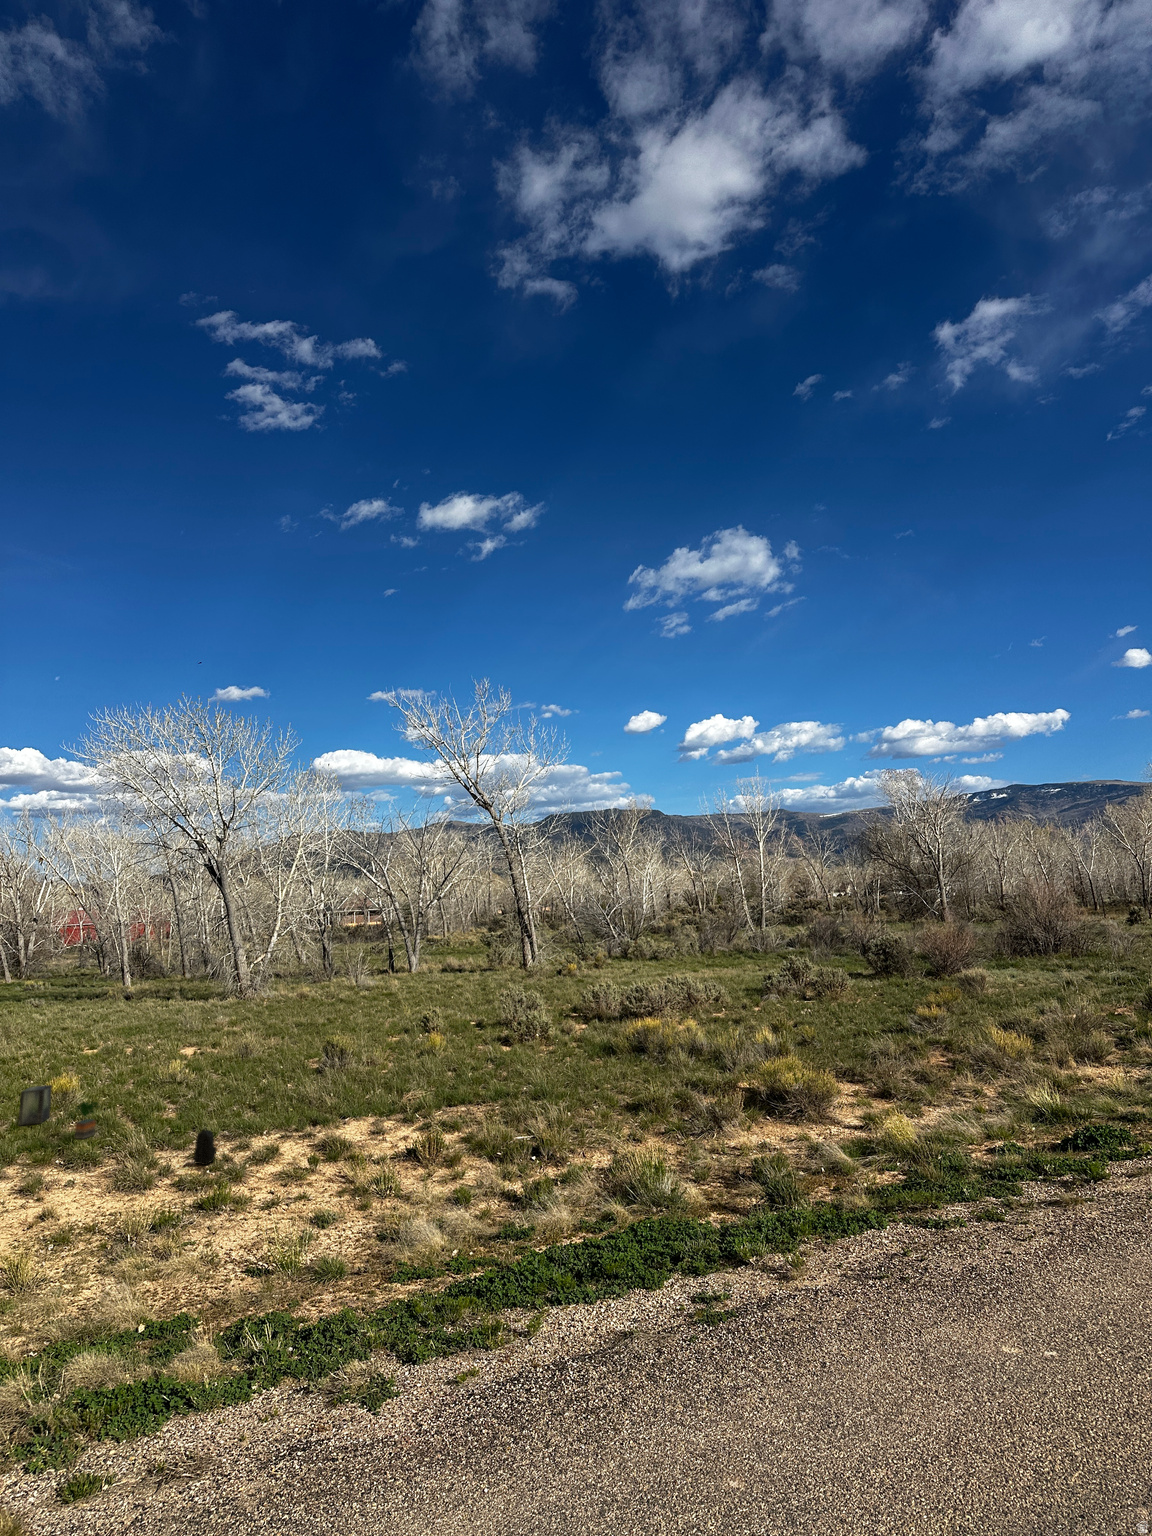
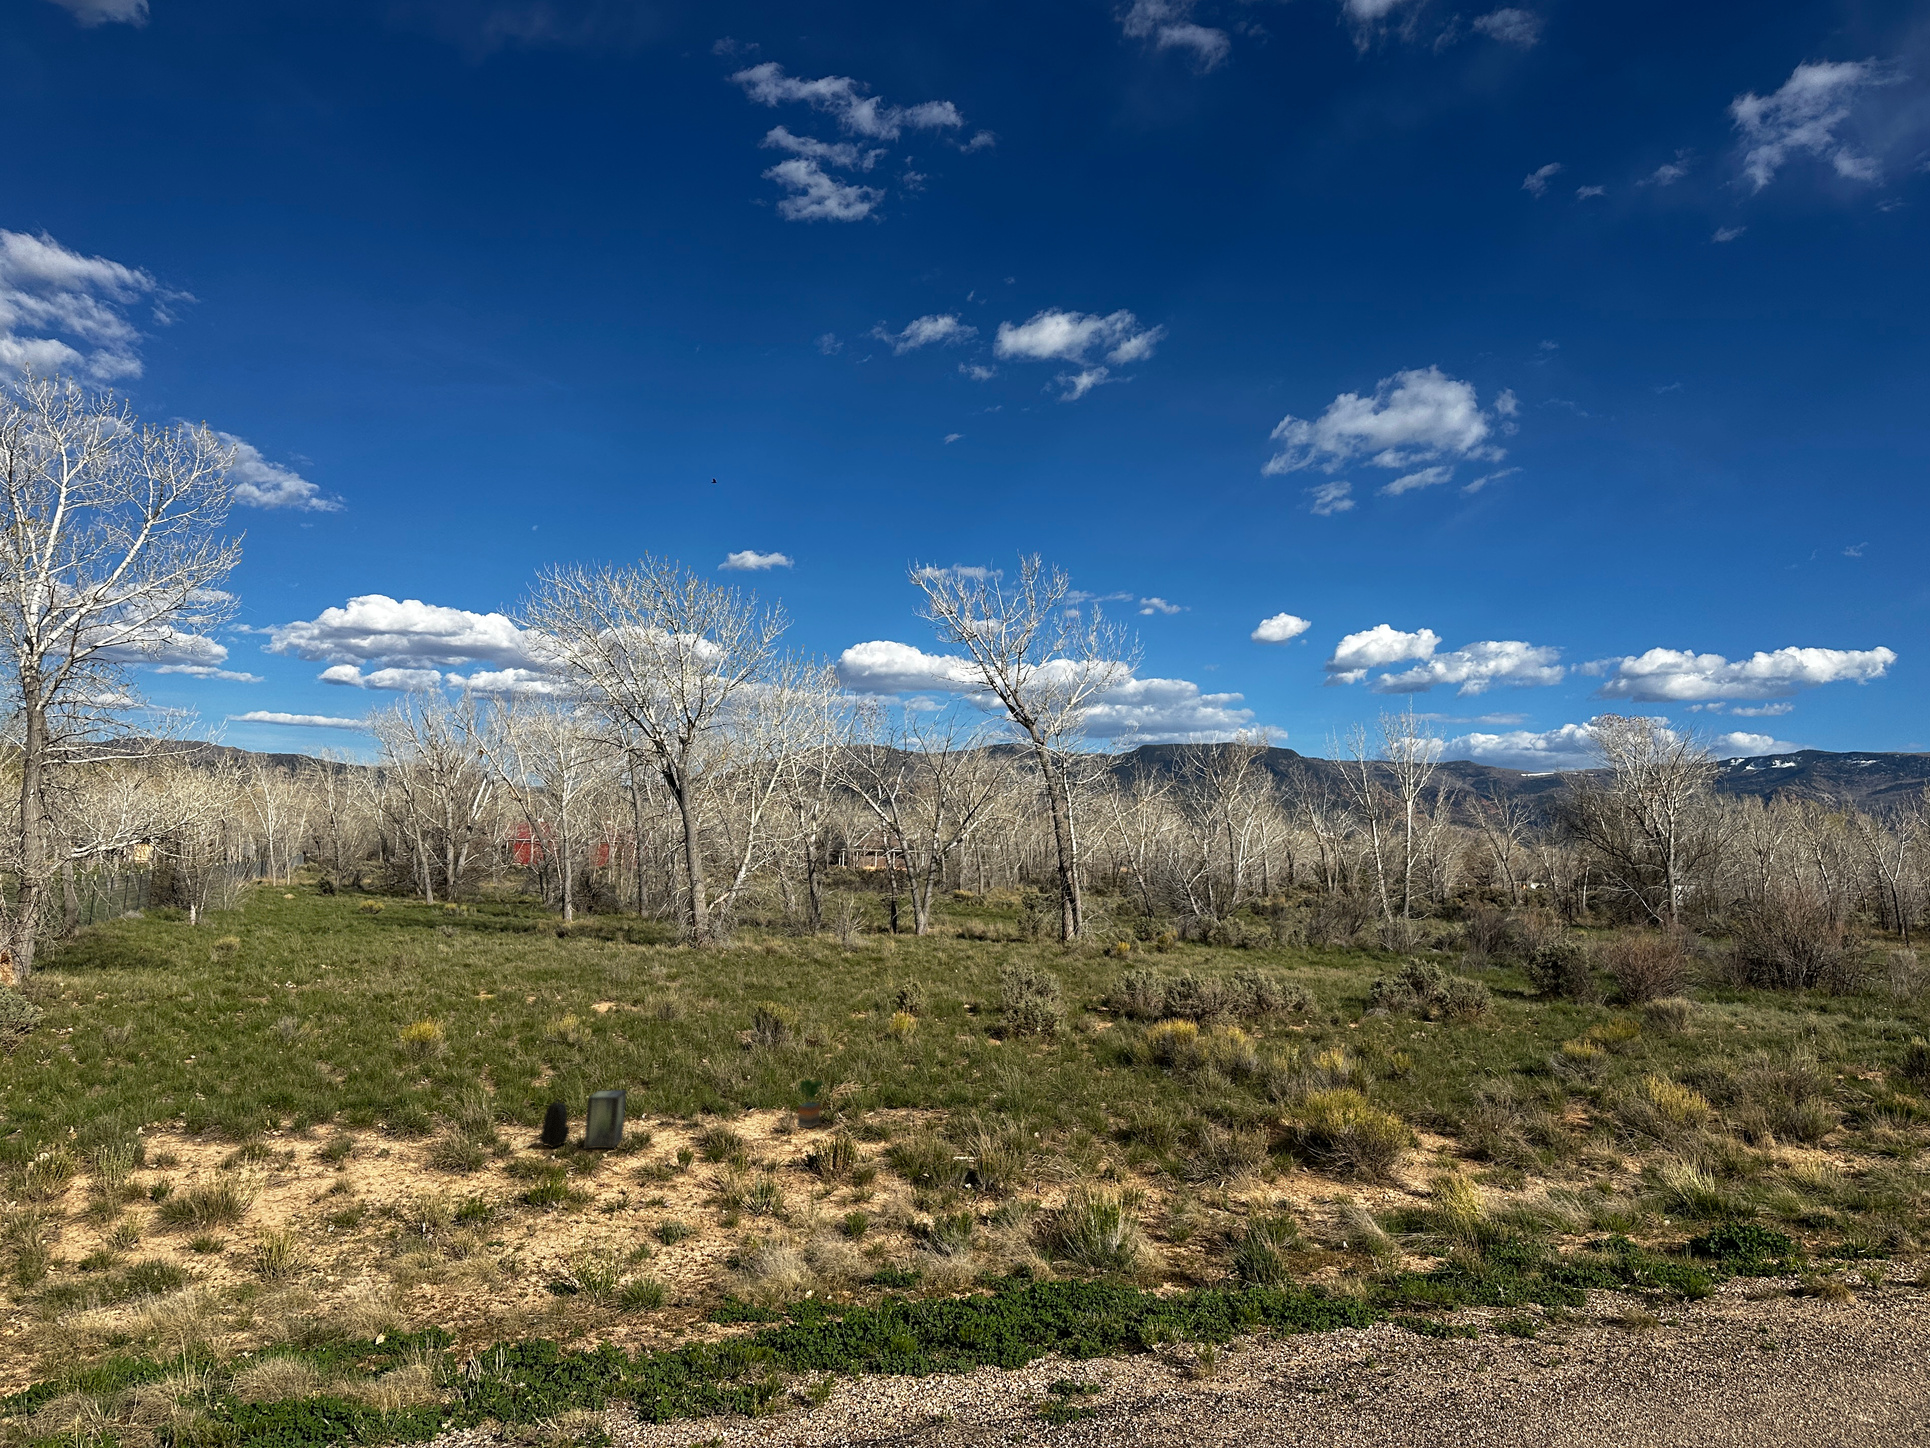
storage box: present [18,1085,52,1126] -> present [584,1090,627,1149]
potted tree: present [75,1102,100,1139] -> present [797,1079,826,1128]

